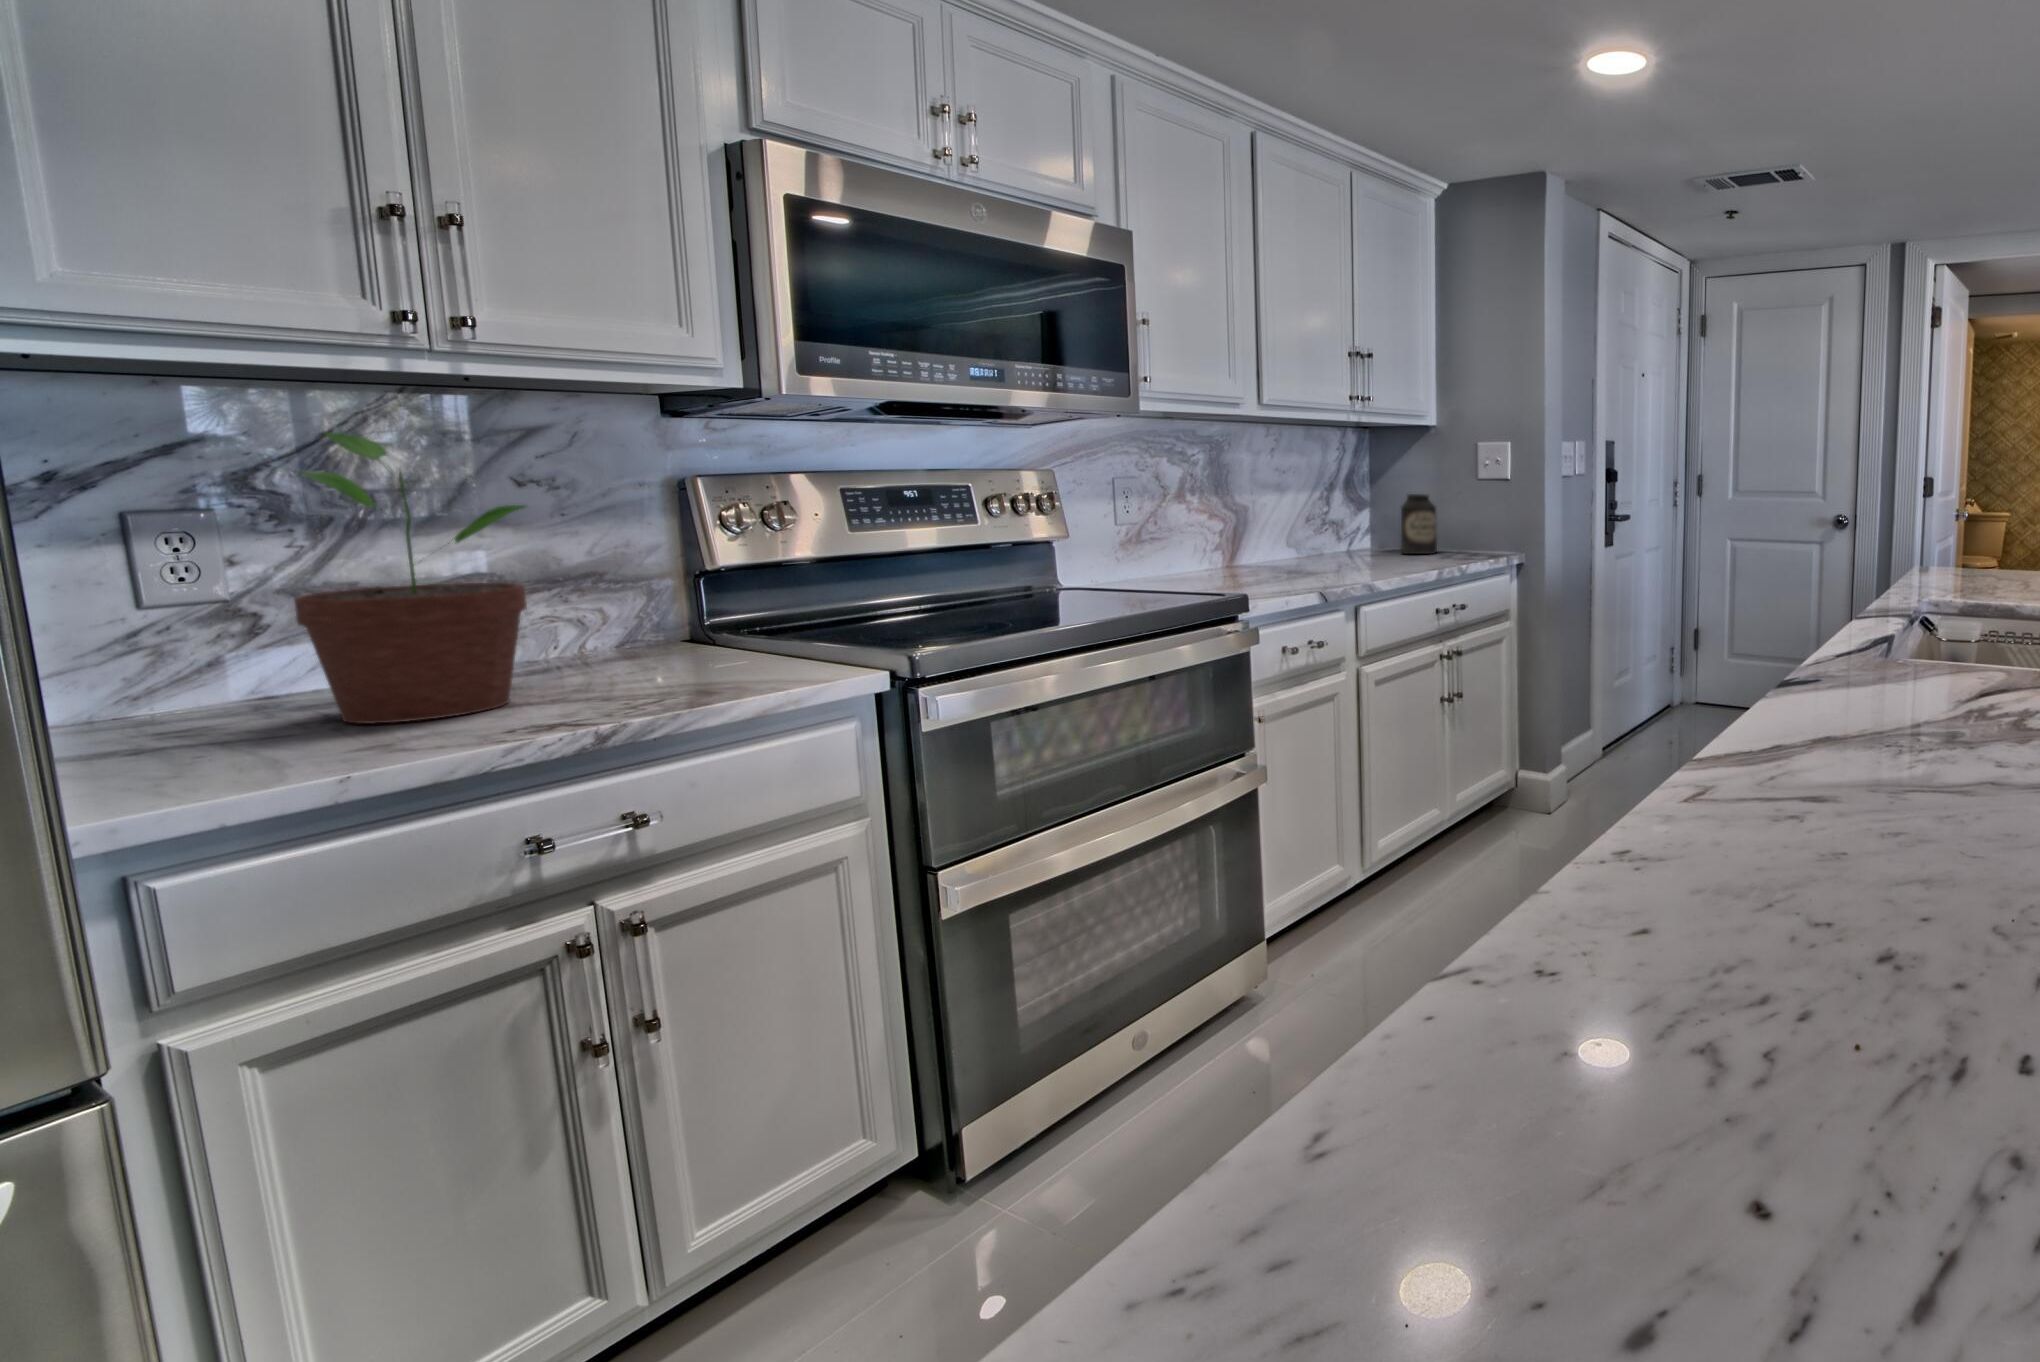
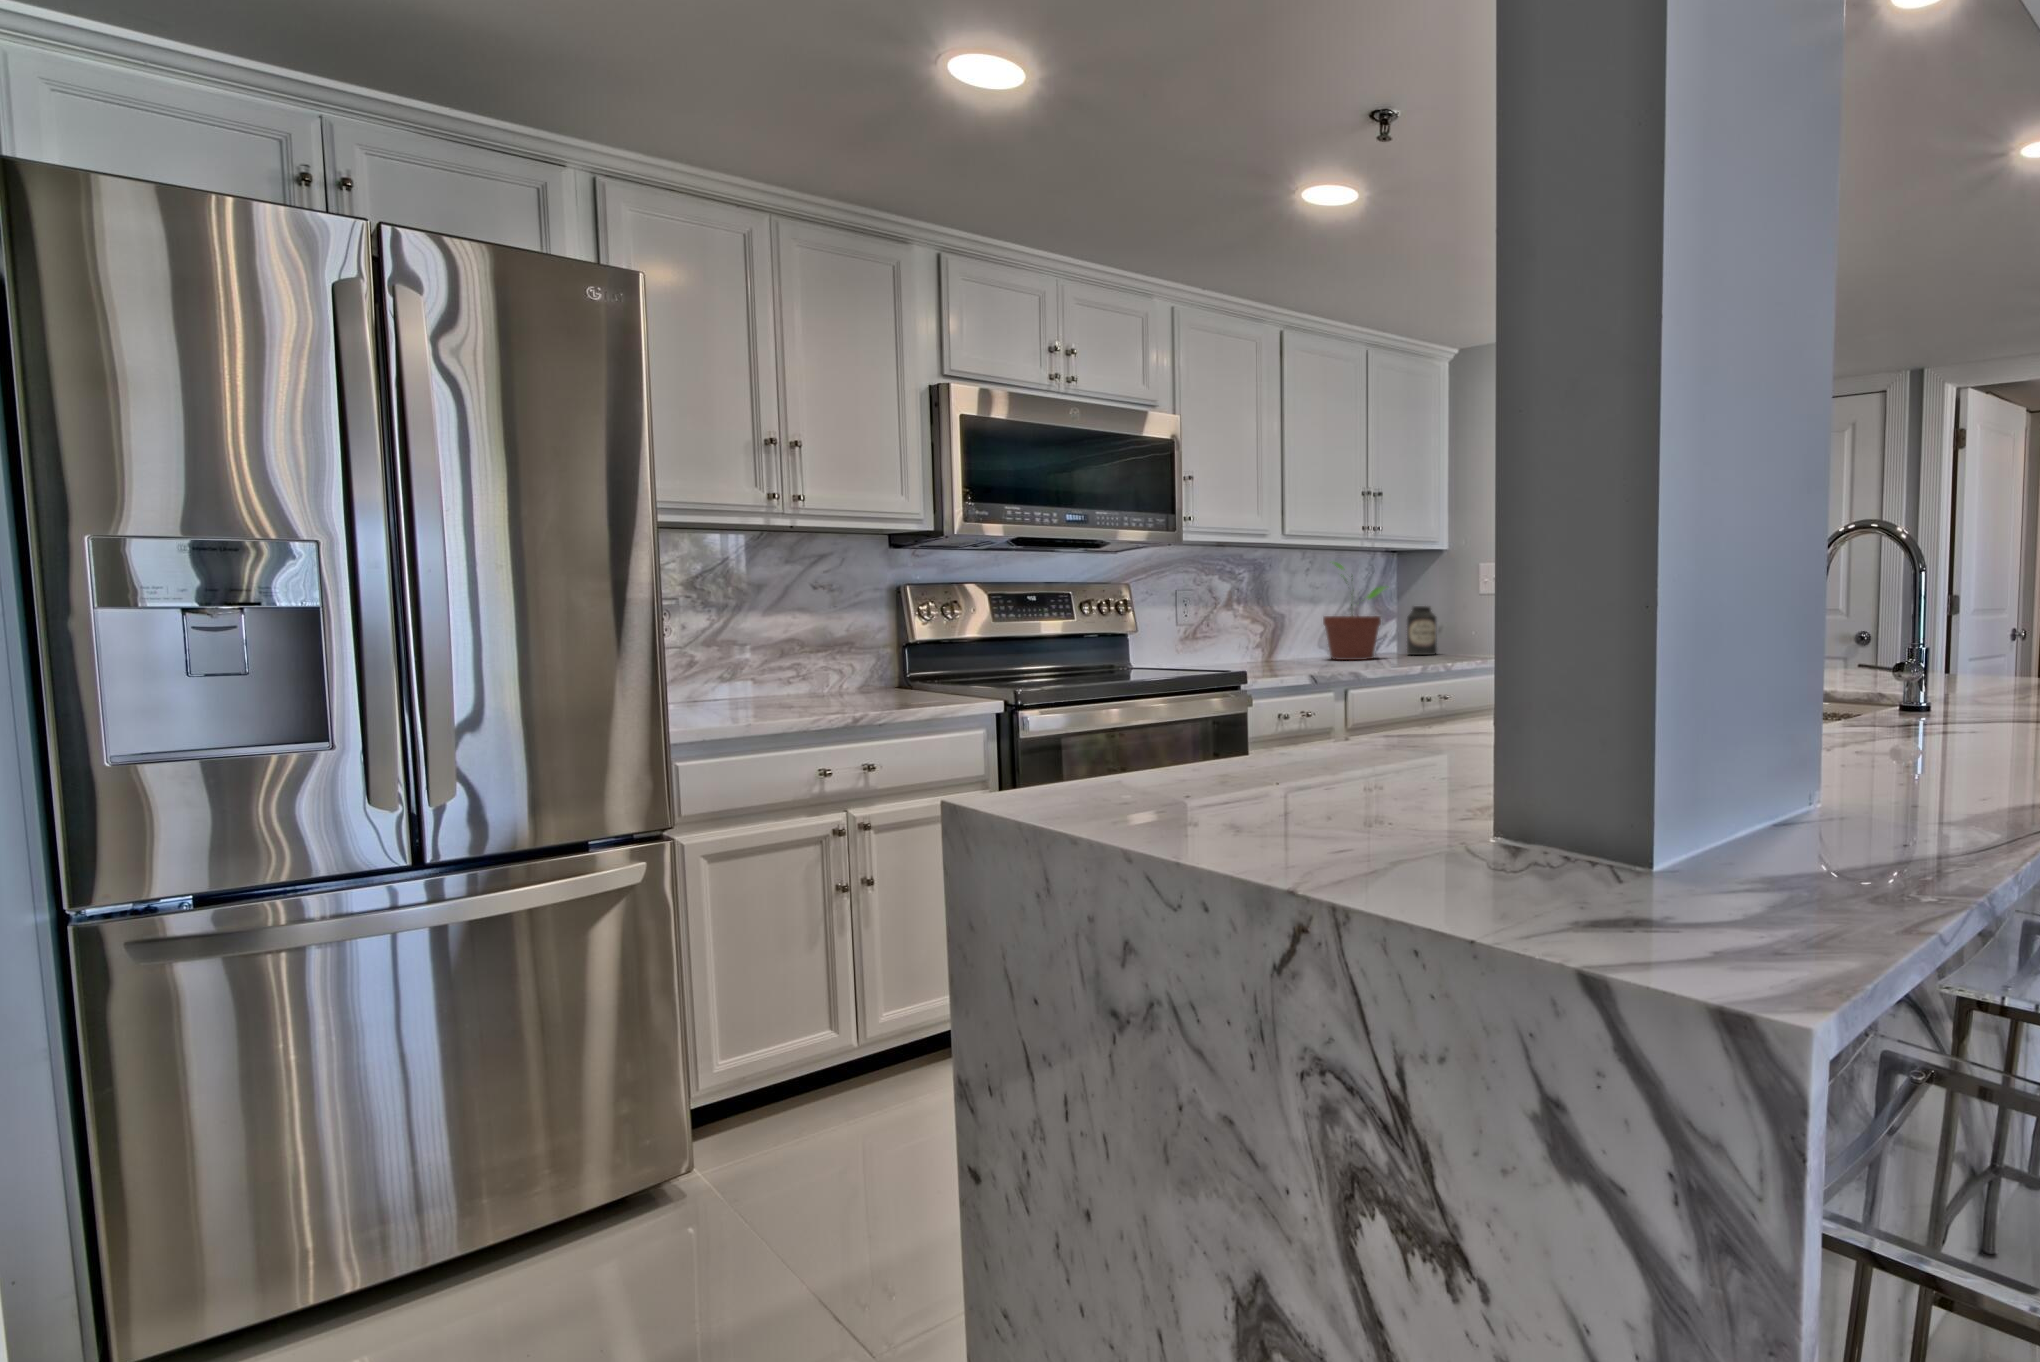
potted plant: present [294,432,527,724] -> present [1323,562,1386,660]

